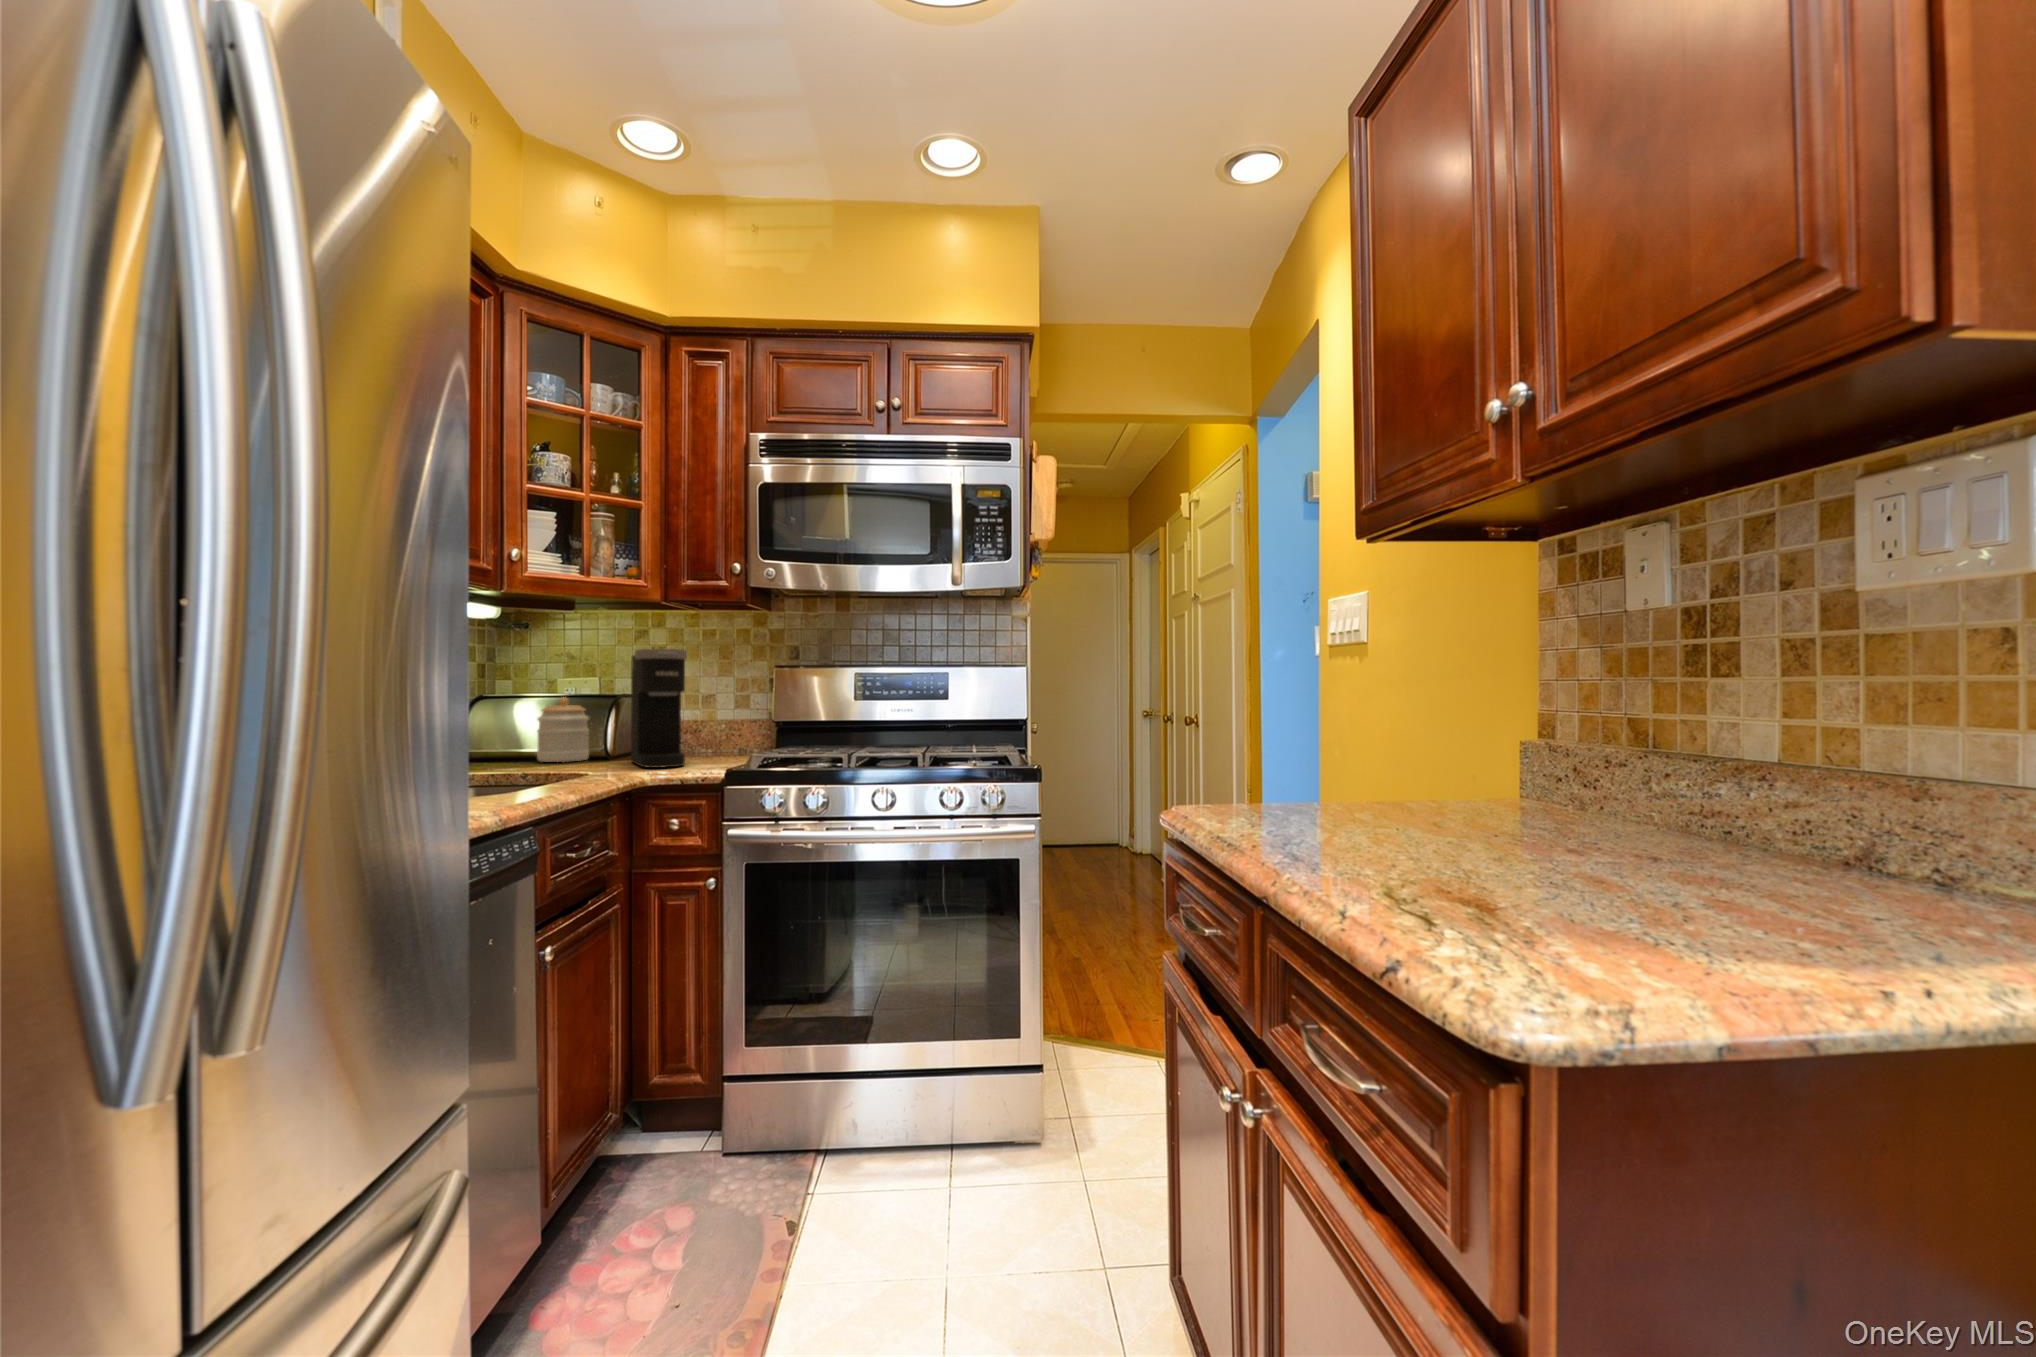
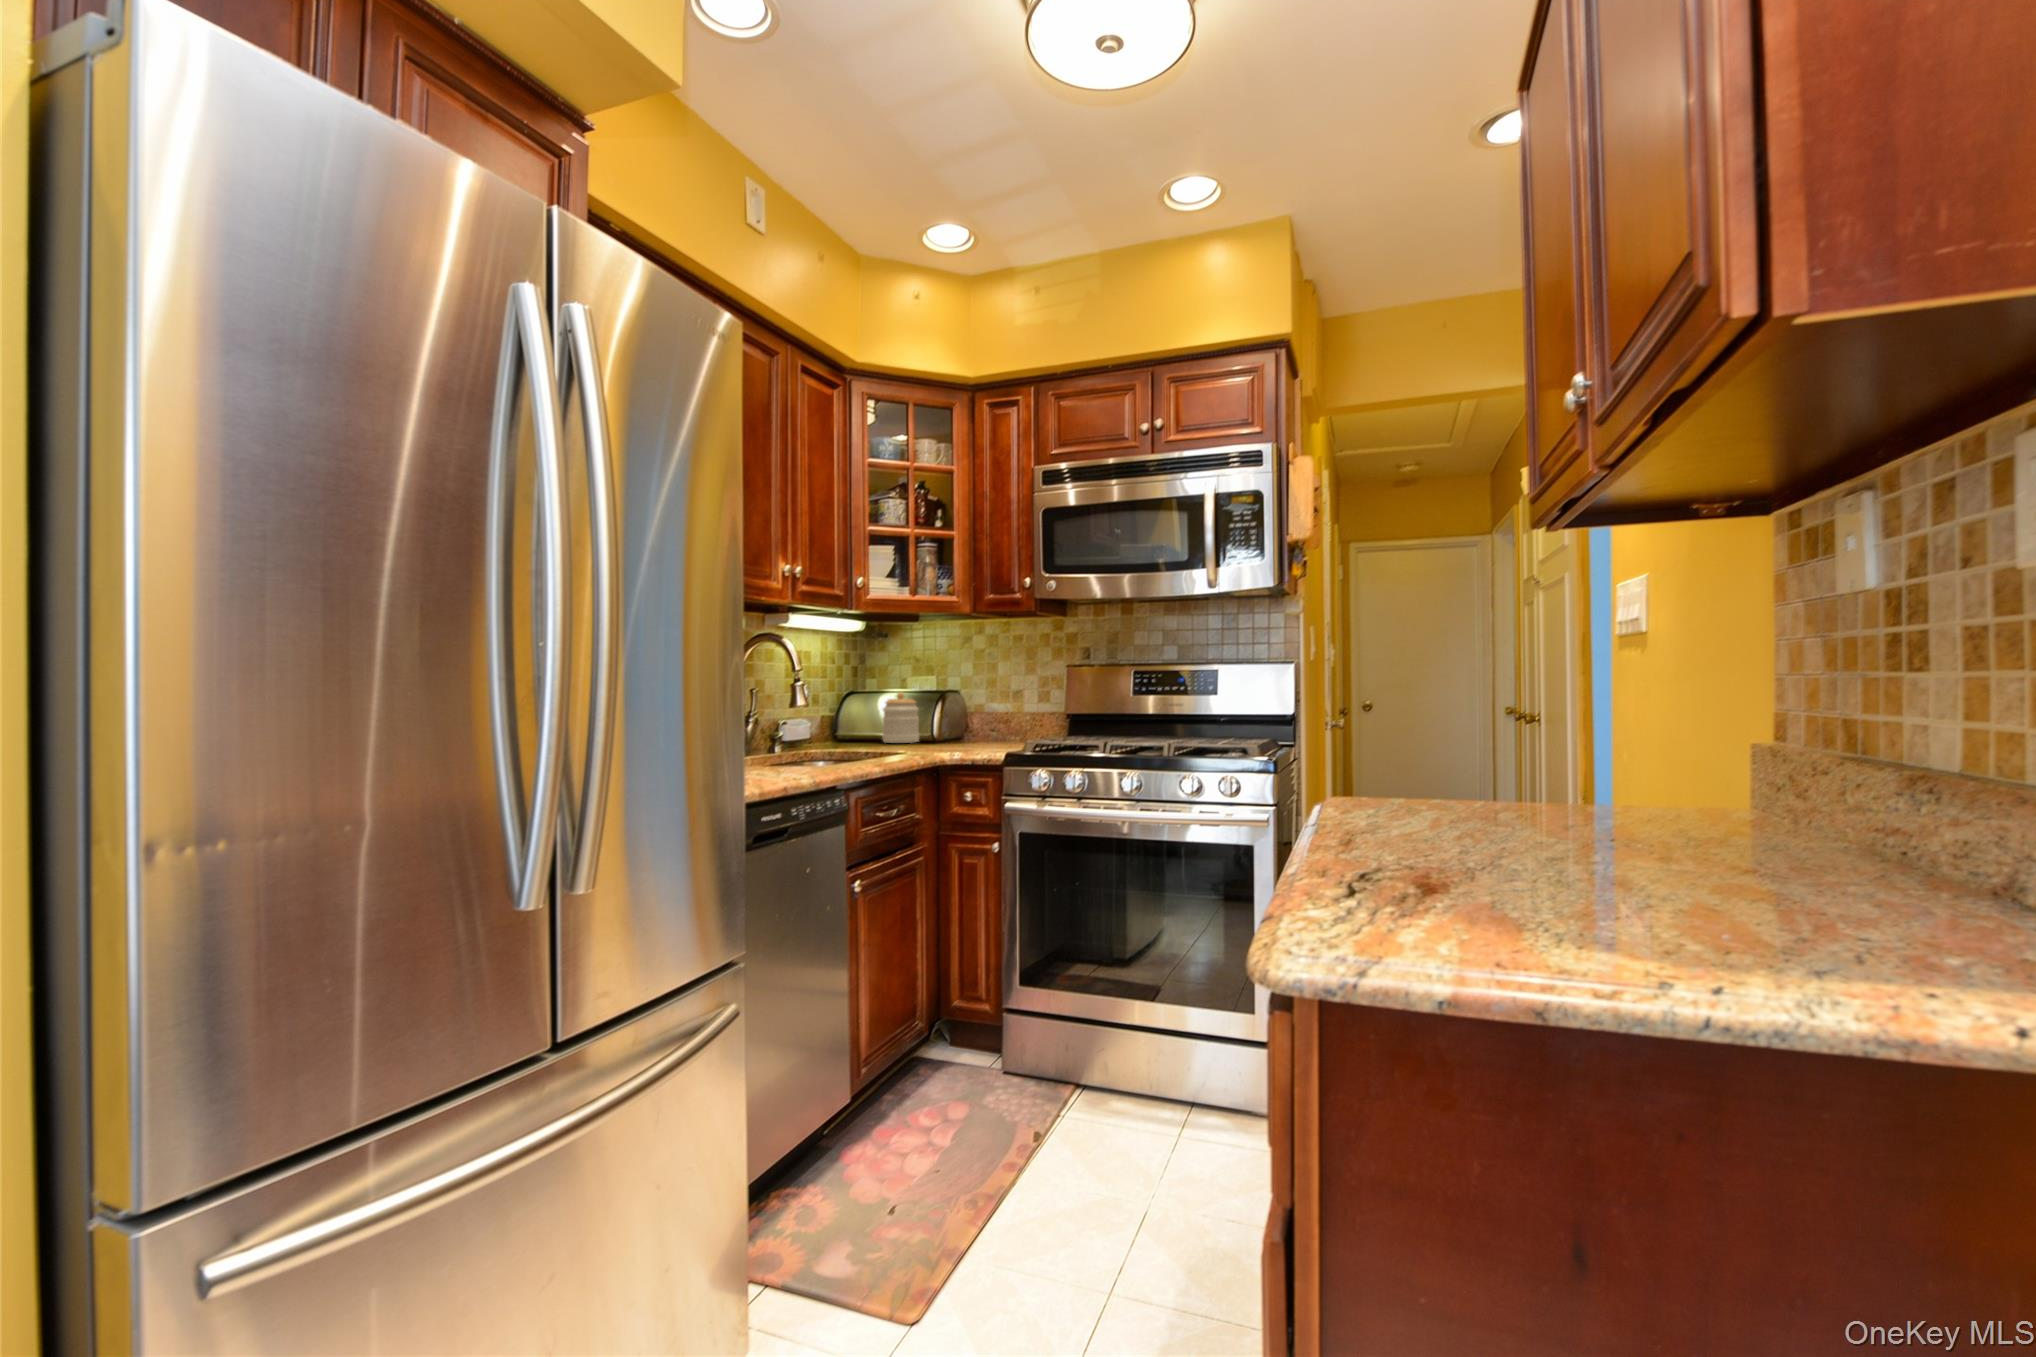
coffee maker: present [631,649,687,768] -> none [943,653,980,750]

